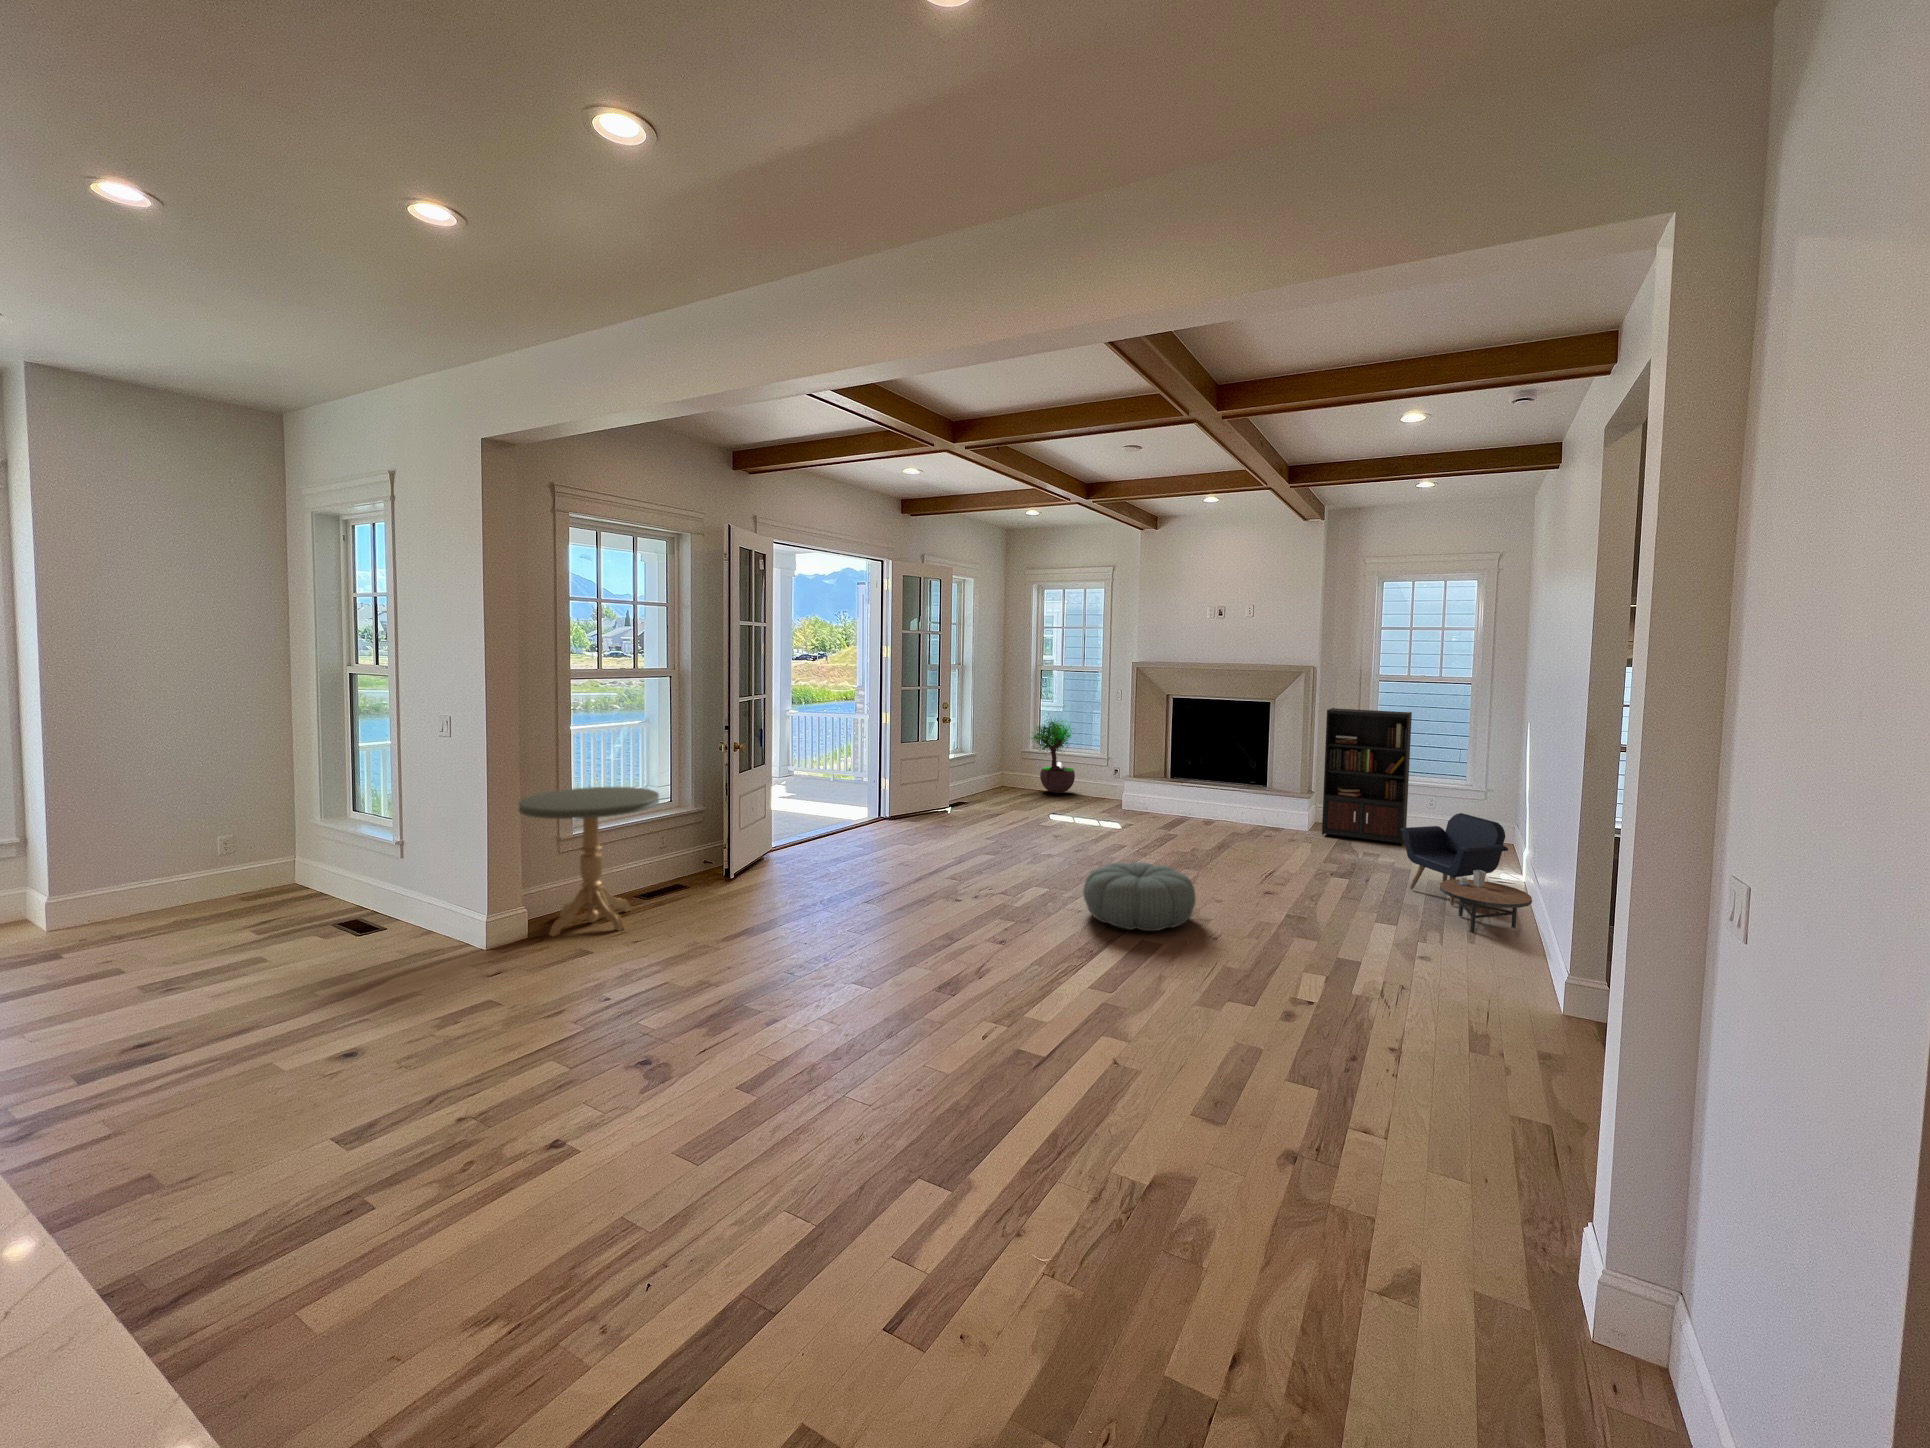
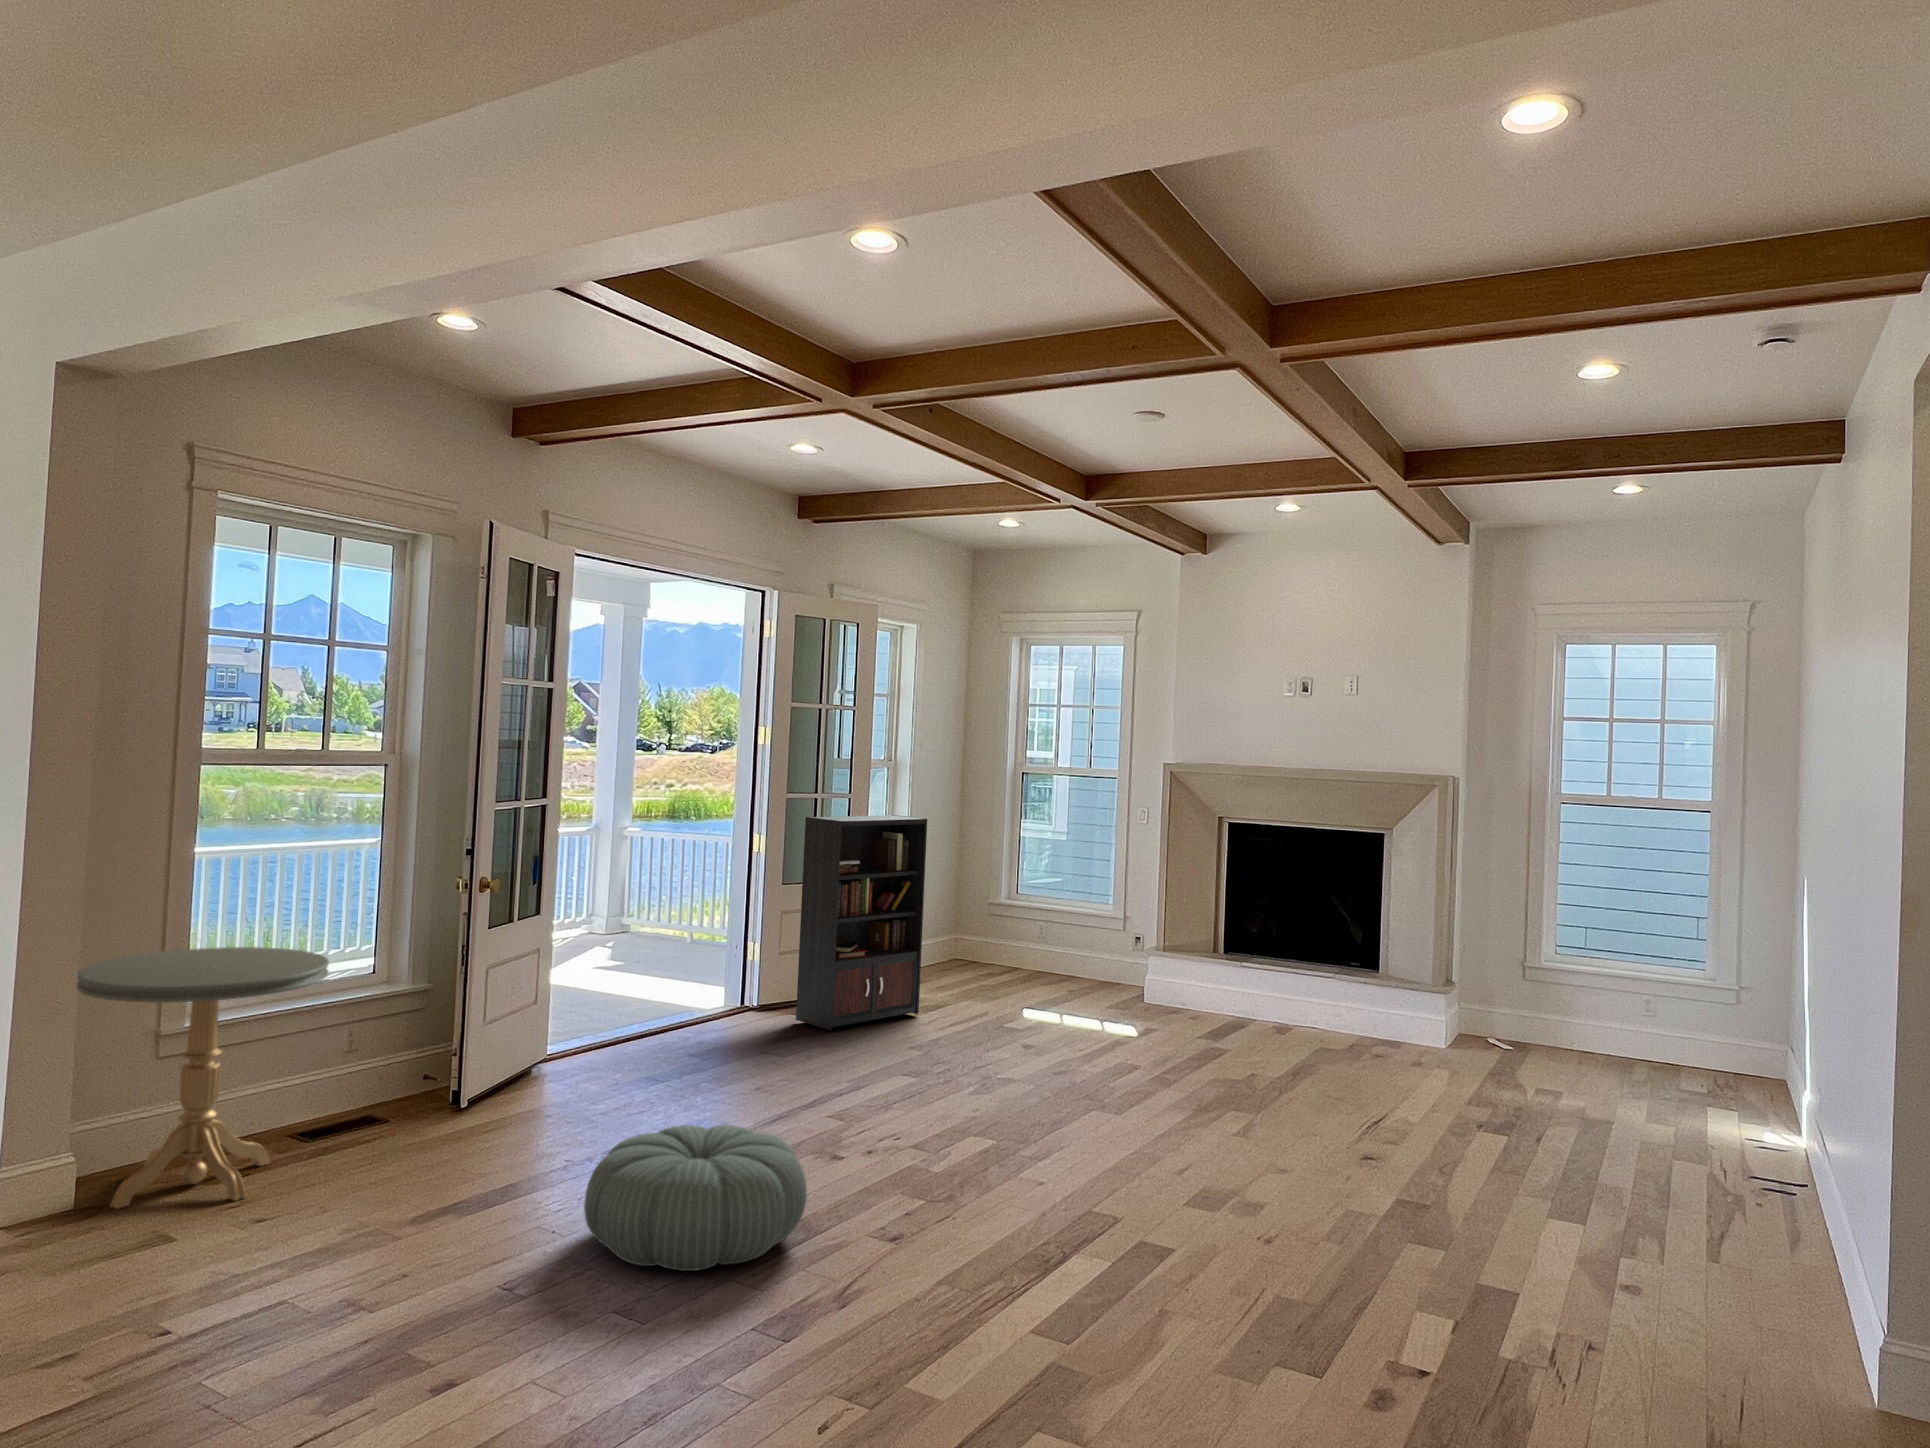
bookcase: present [1322,708,1412,845] -> present [796,815,927,1030]
potted tree: present [1031,719,1075,793] -> none [997,842,1073,974]
armchair: present [1401,813,1532,932] -> none [1593,1028,1819,1241]
pouf: present [1083,862,1196,931] -> present [584,1125,807,1271]

